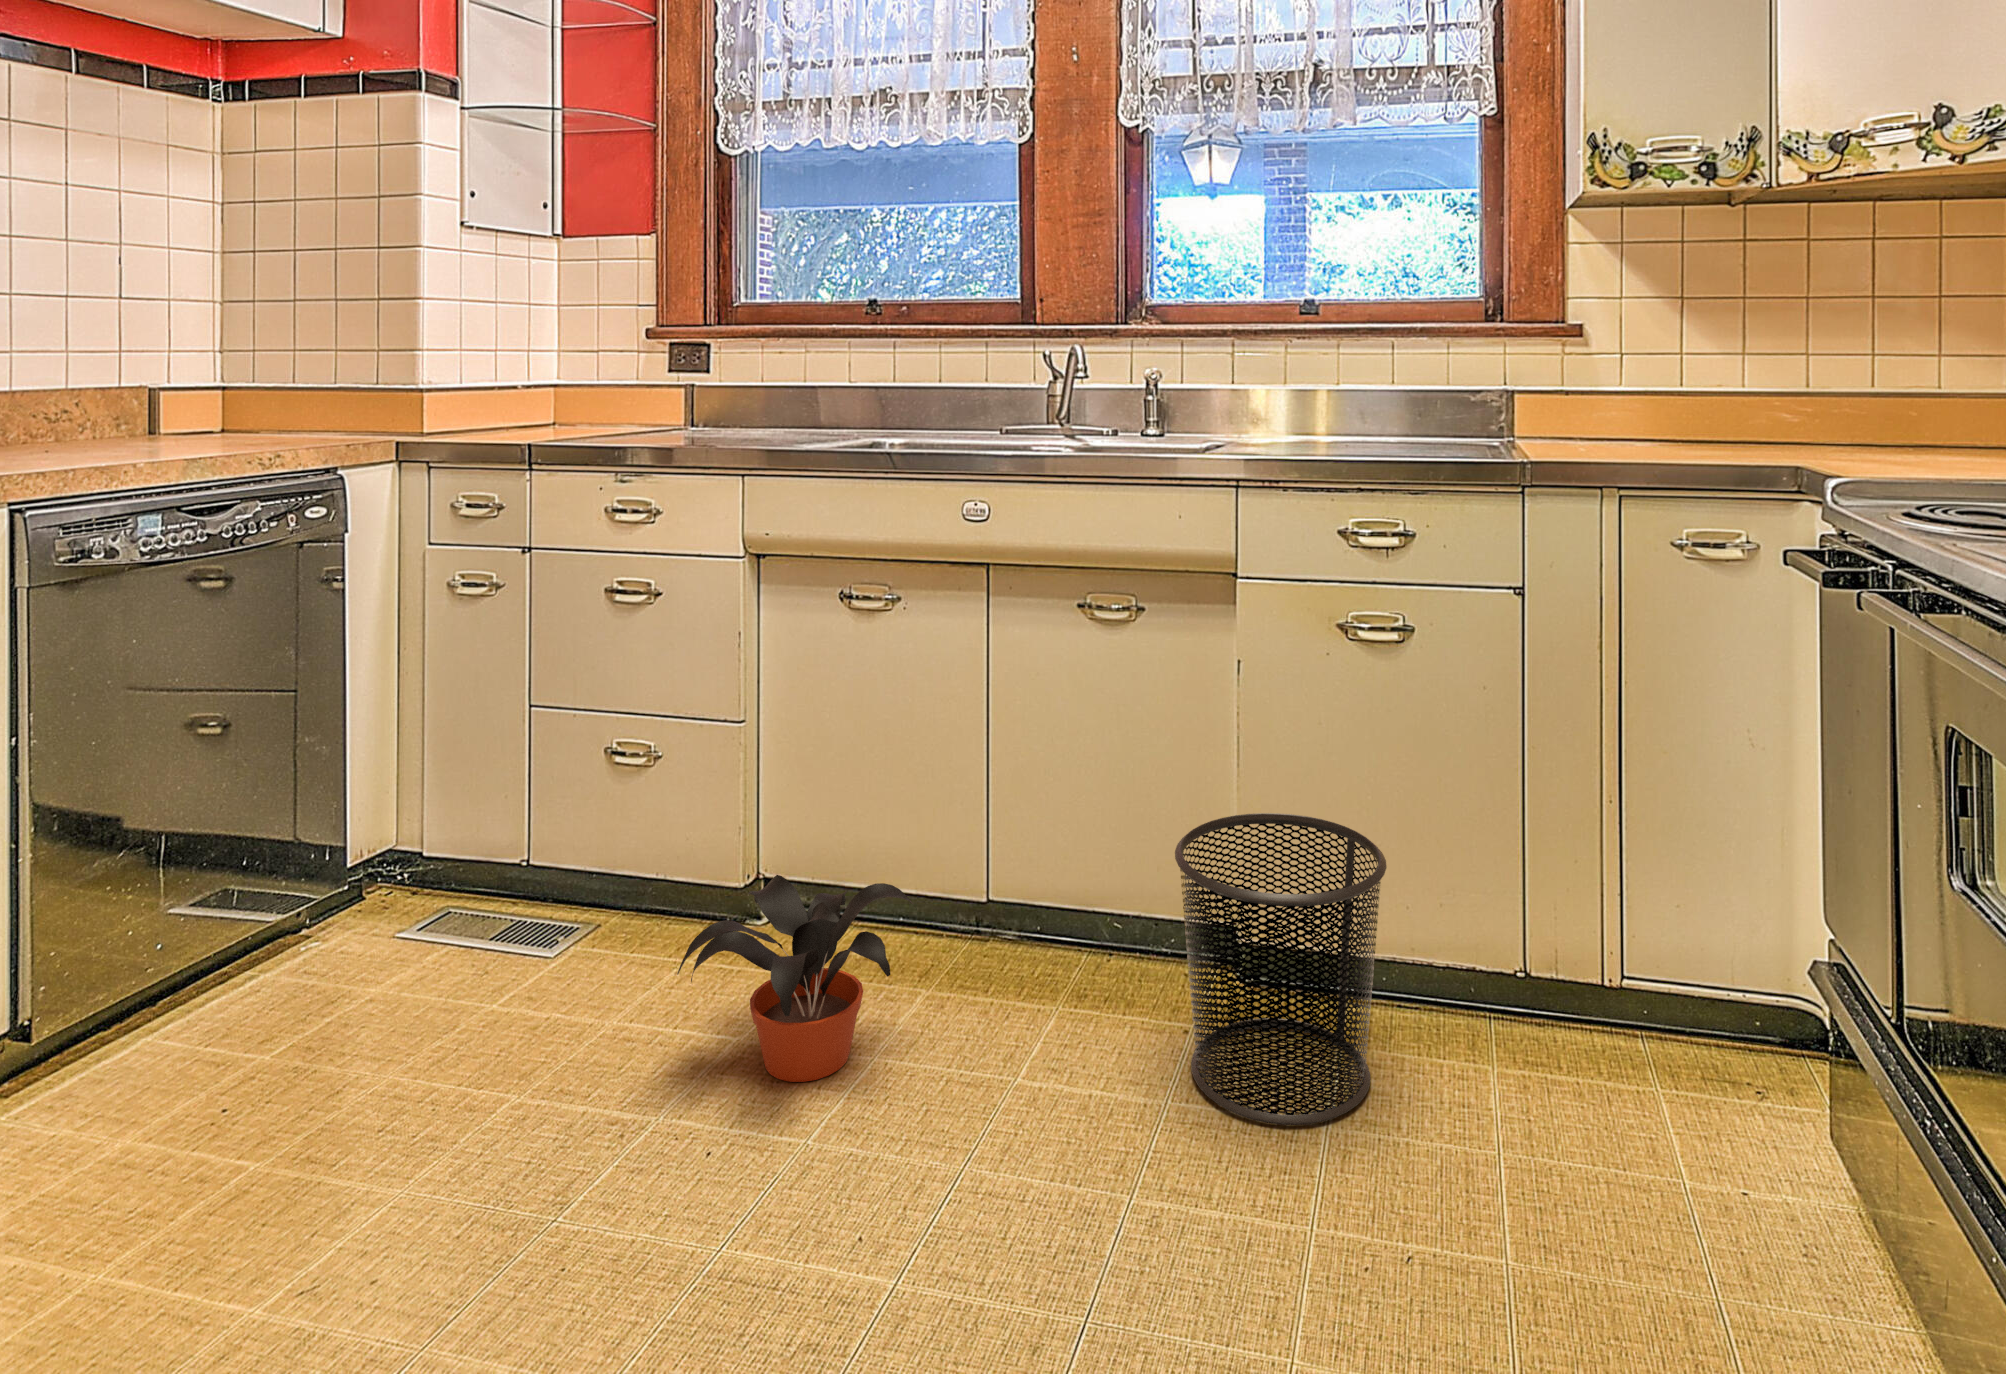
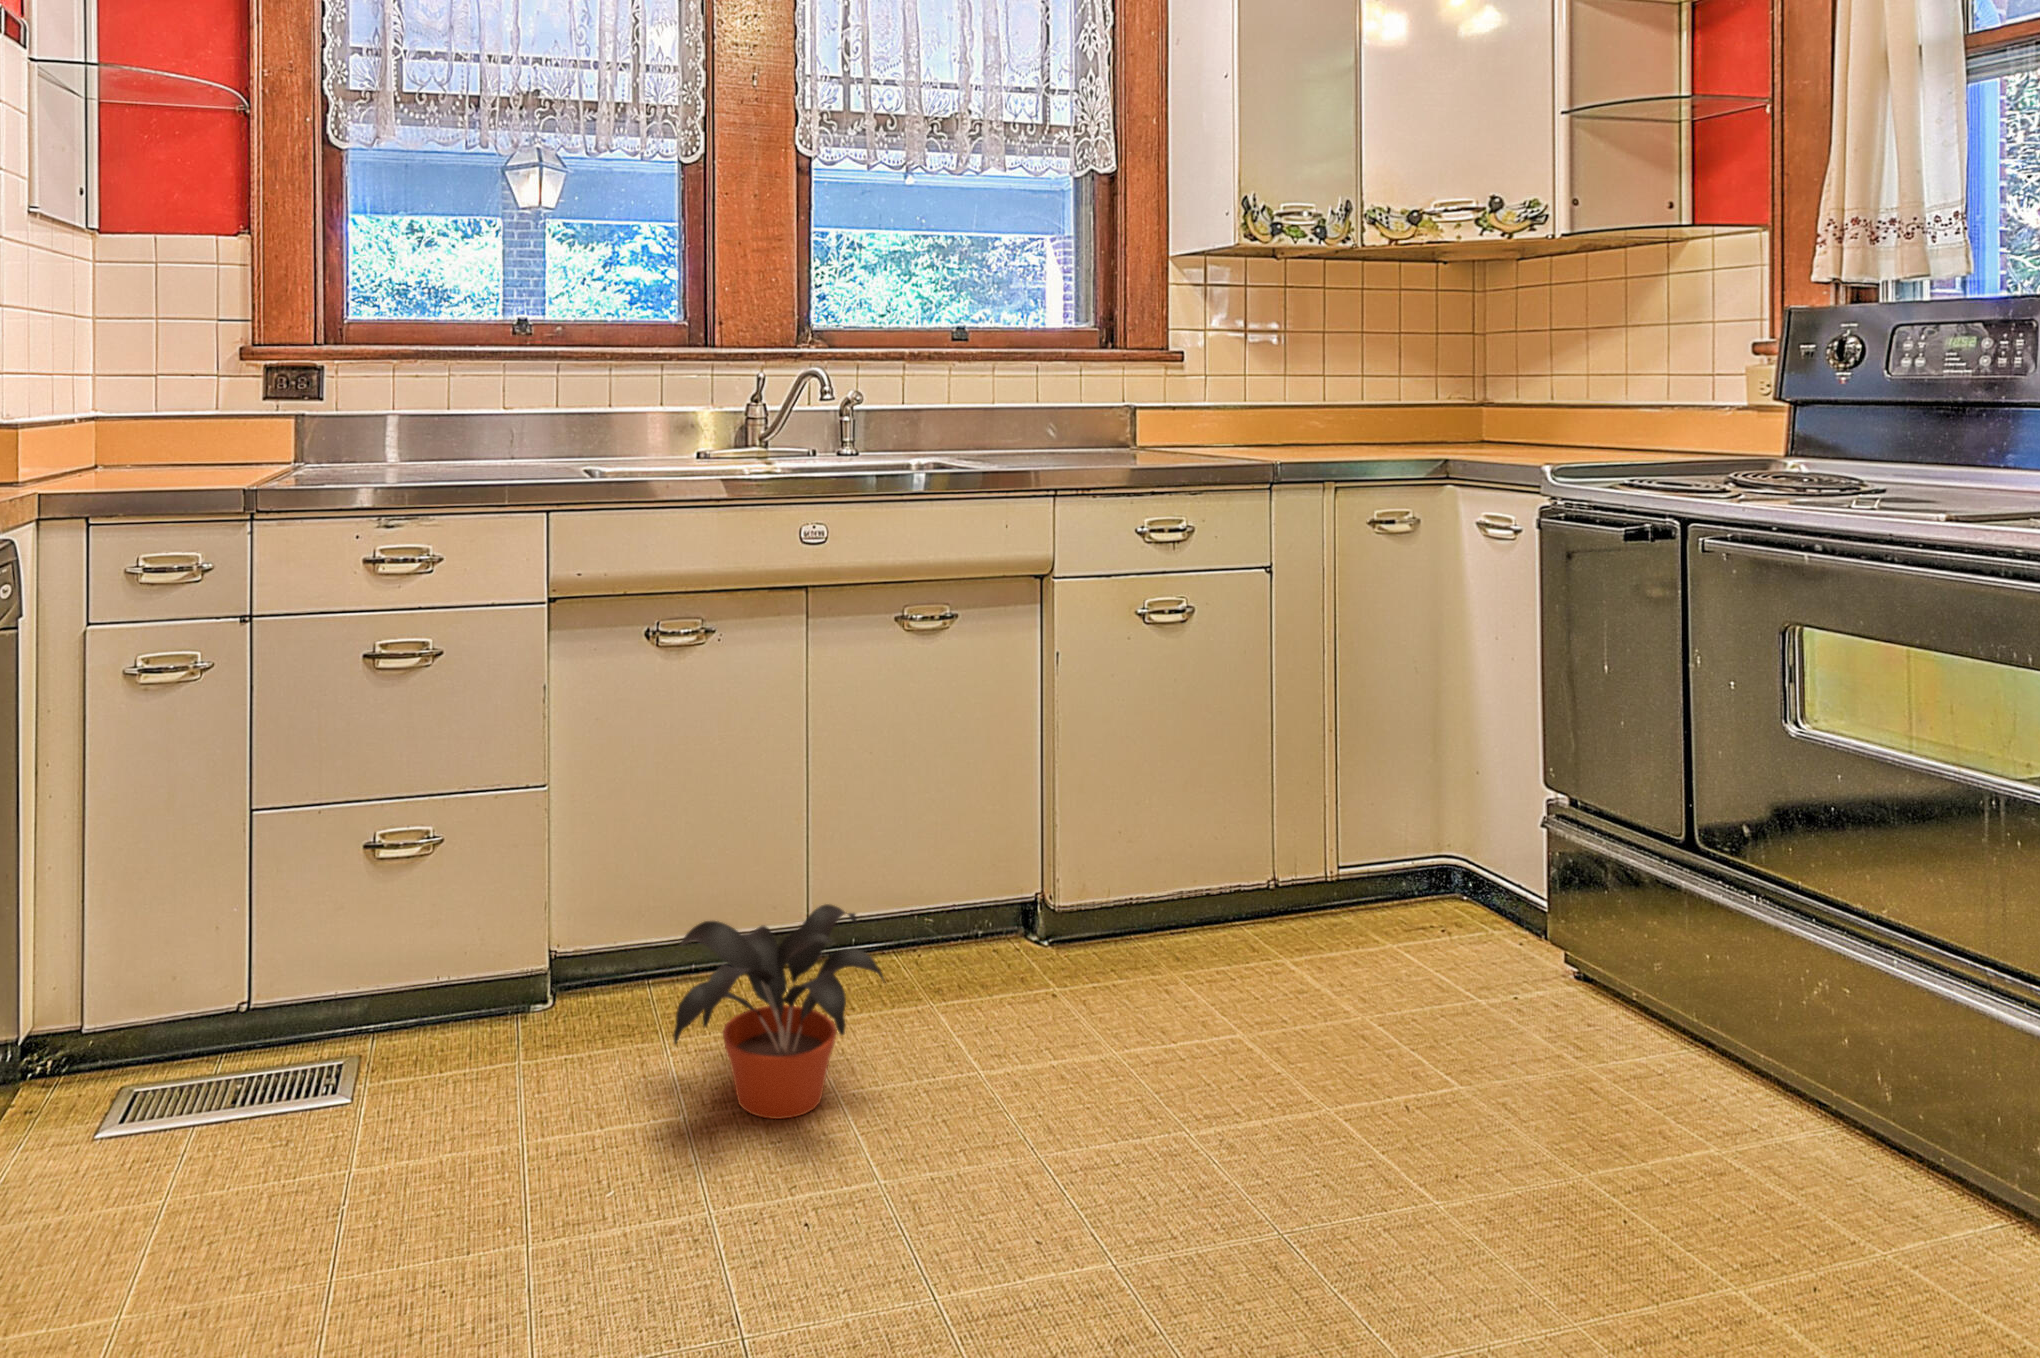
waste bin: present [1175,813,1387,1125] -> none [1073,778,1260,1034]

